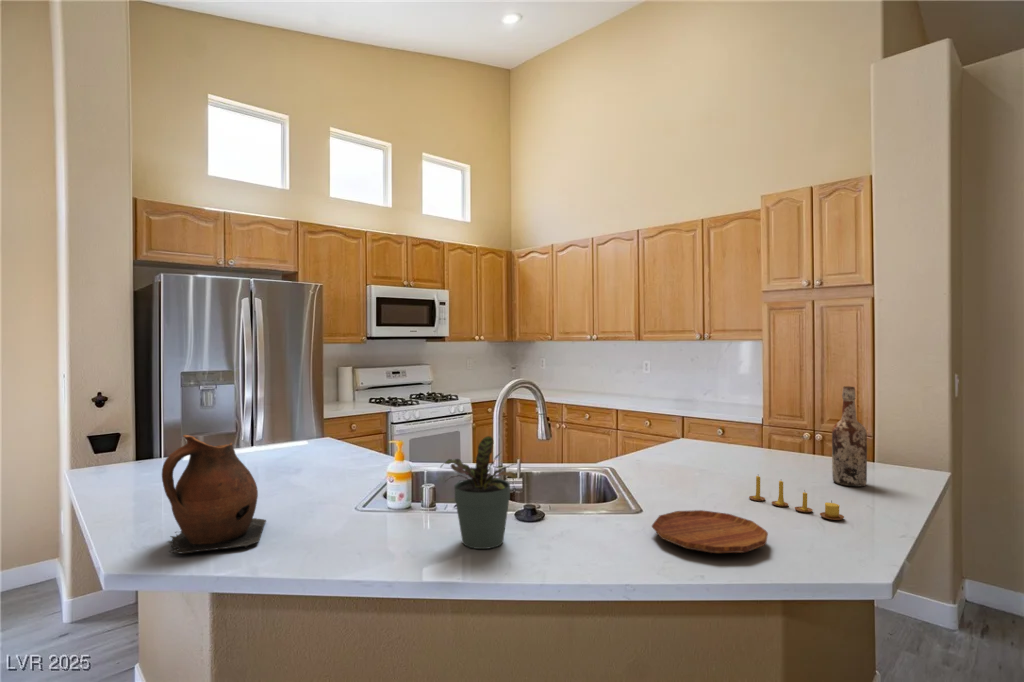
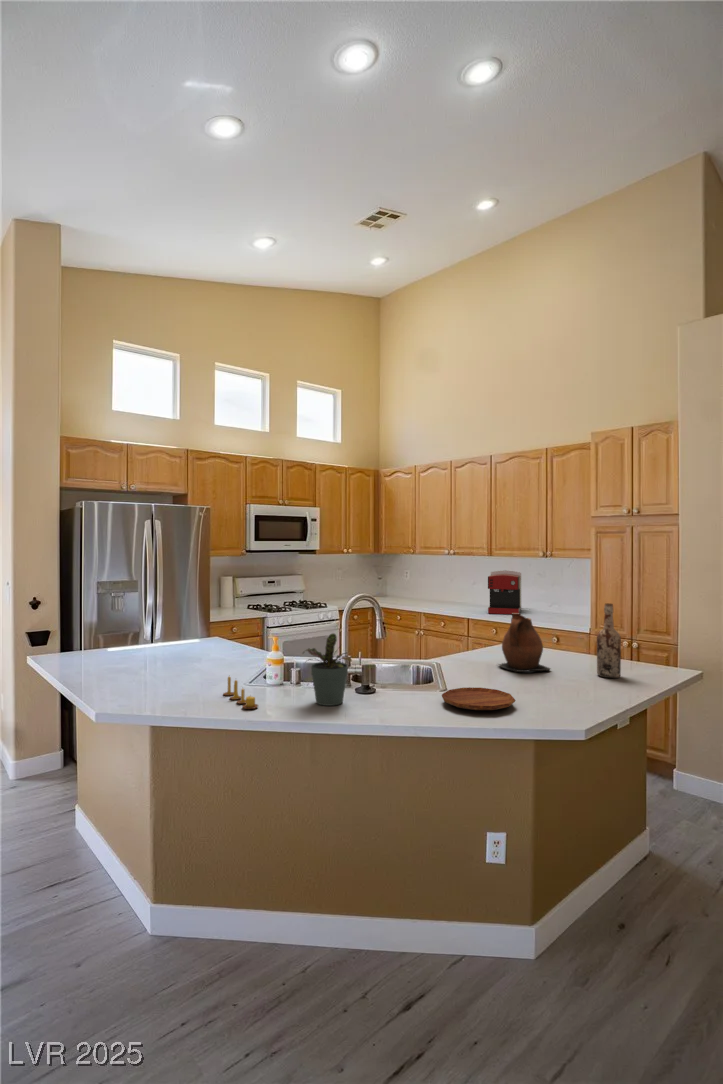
coffee maker: none [636,356,670,404] -> present [488,570,521,614]
ceramic pitcher: present [162,435,266,553] -> present [499,613,550,672]
candle: present [749,476,844,520] -> present [224,677,258,709]

